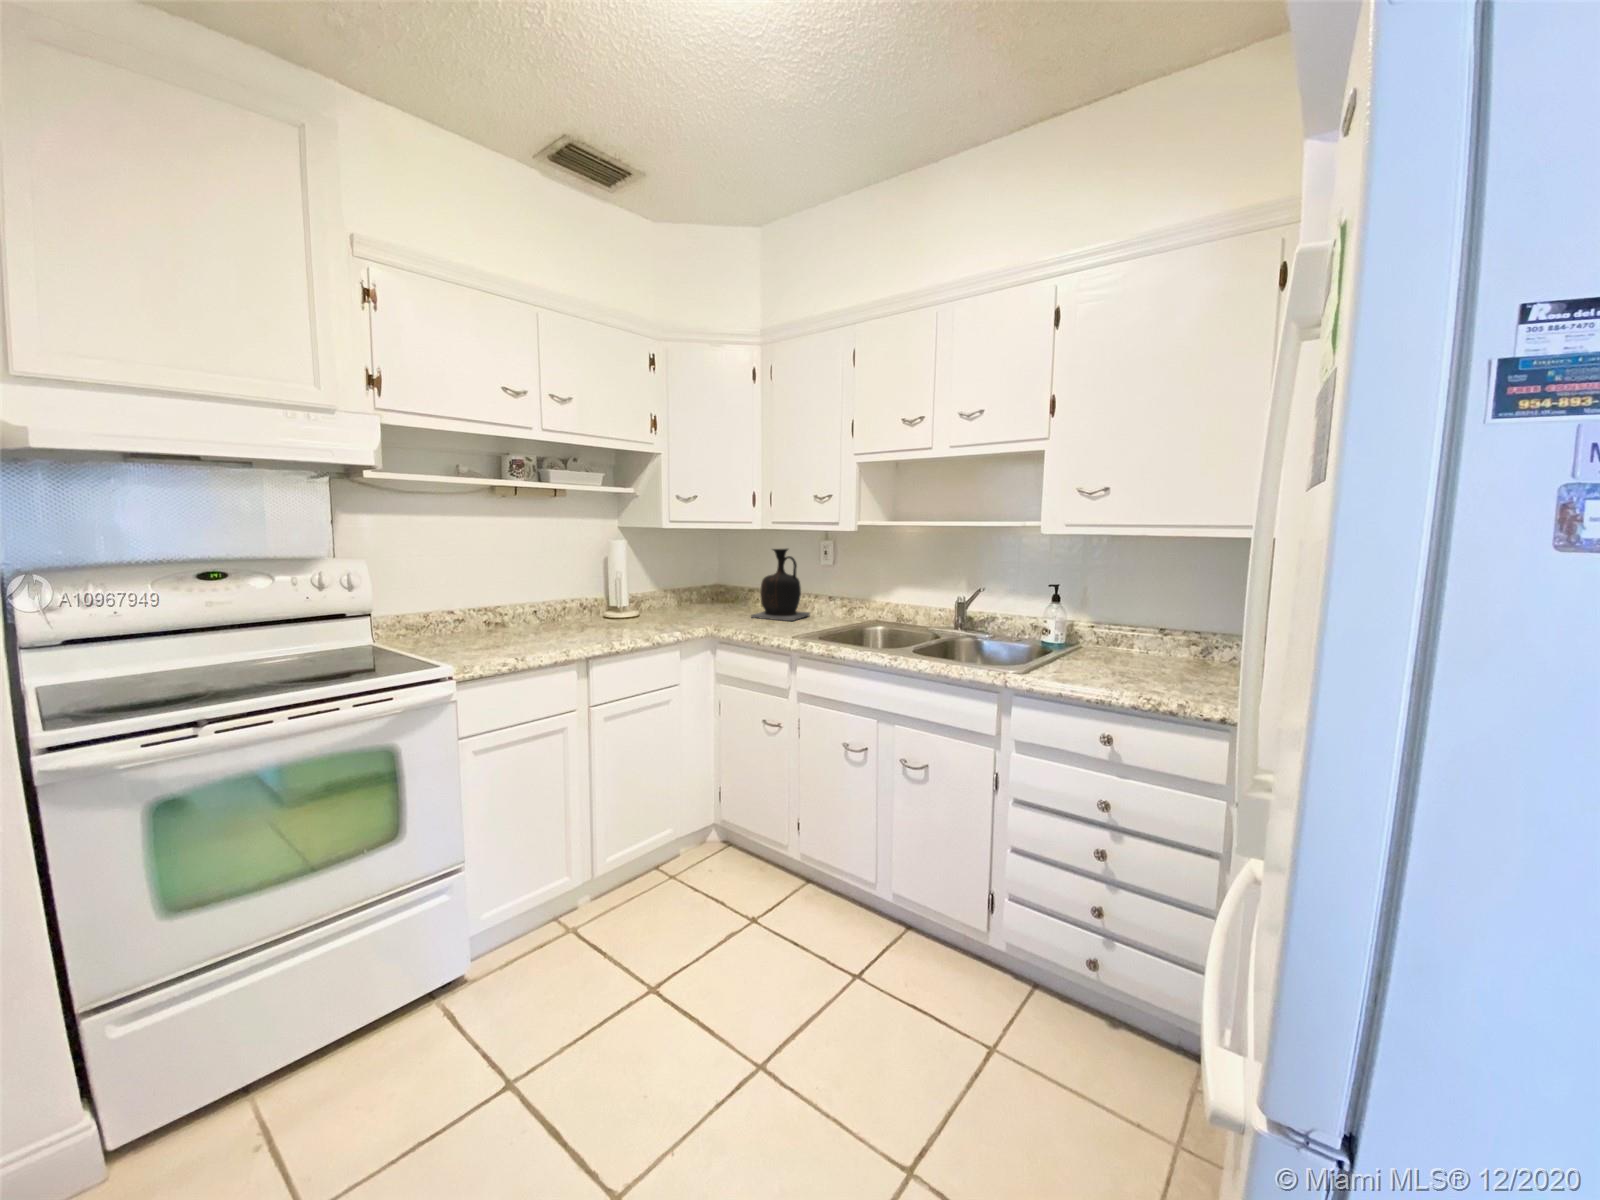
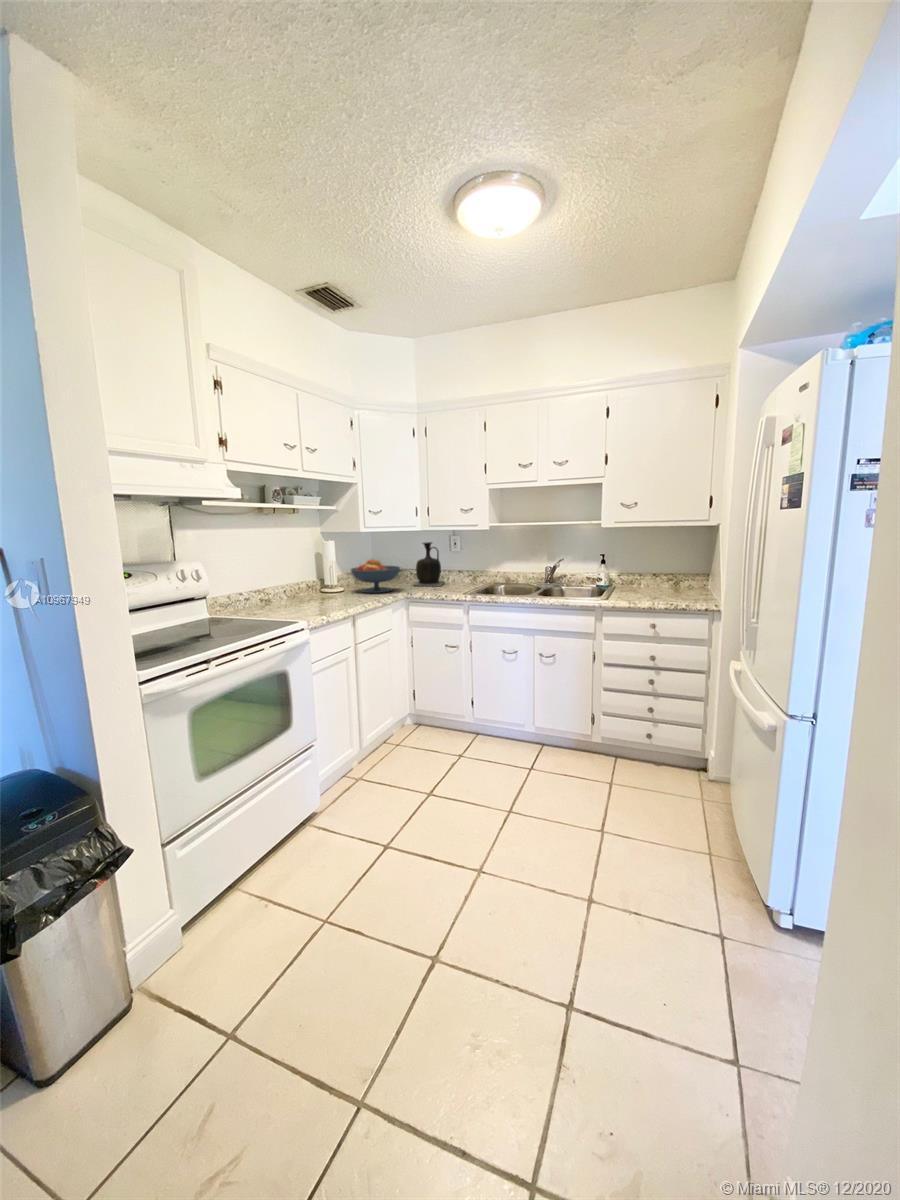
fruit bowl: none [640,570,720,625] -> present [351,559,400,593]

